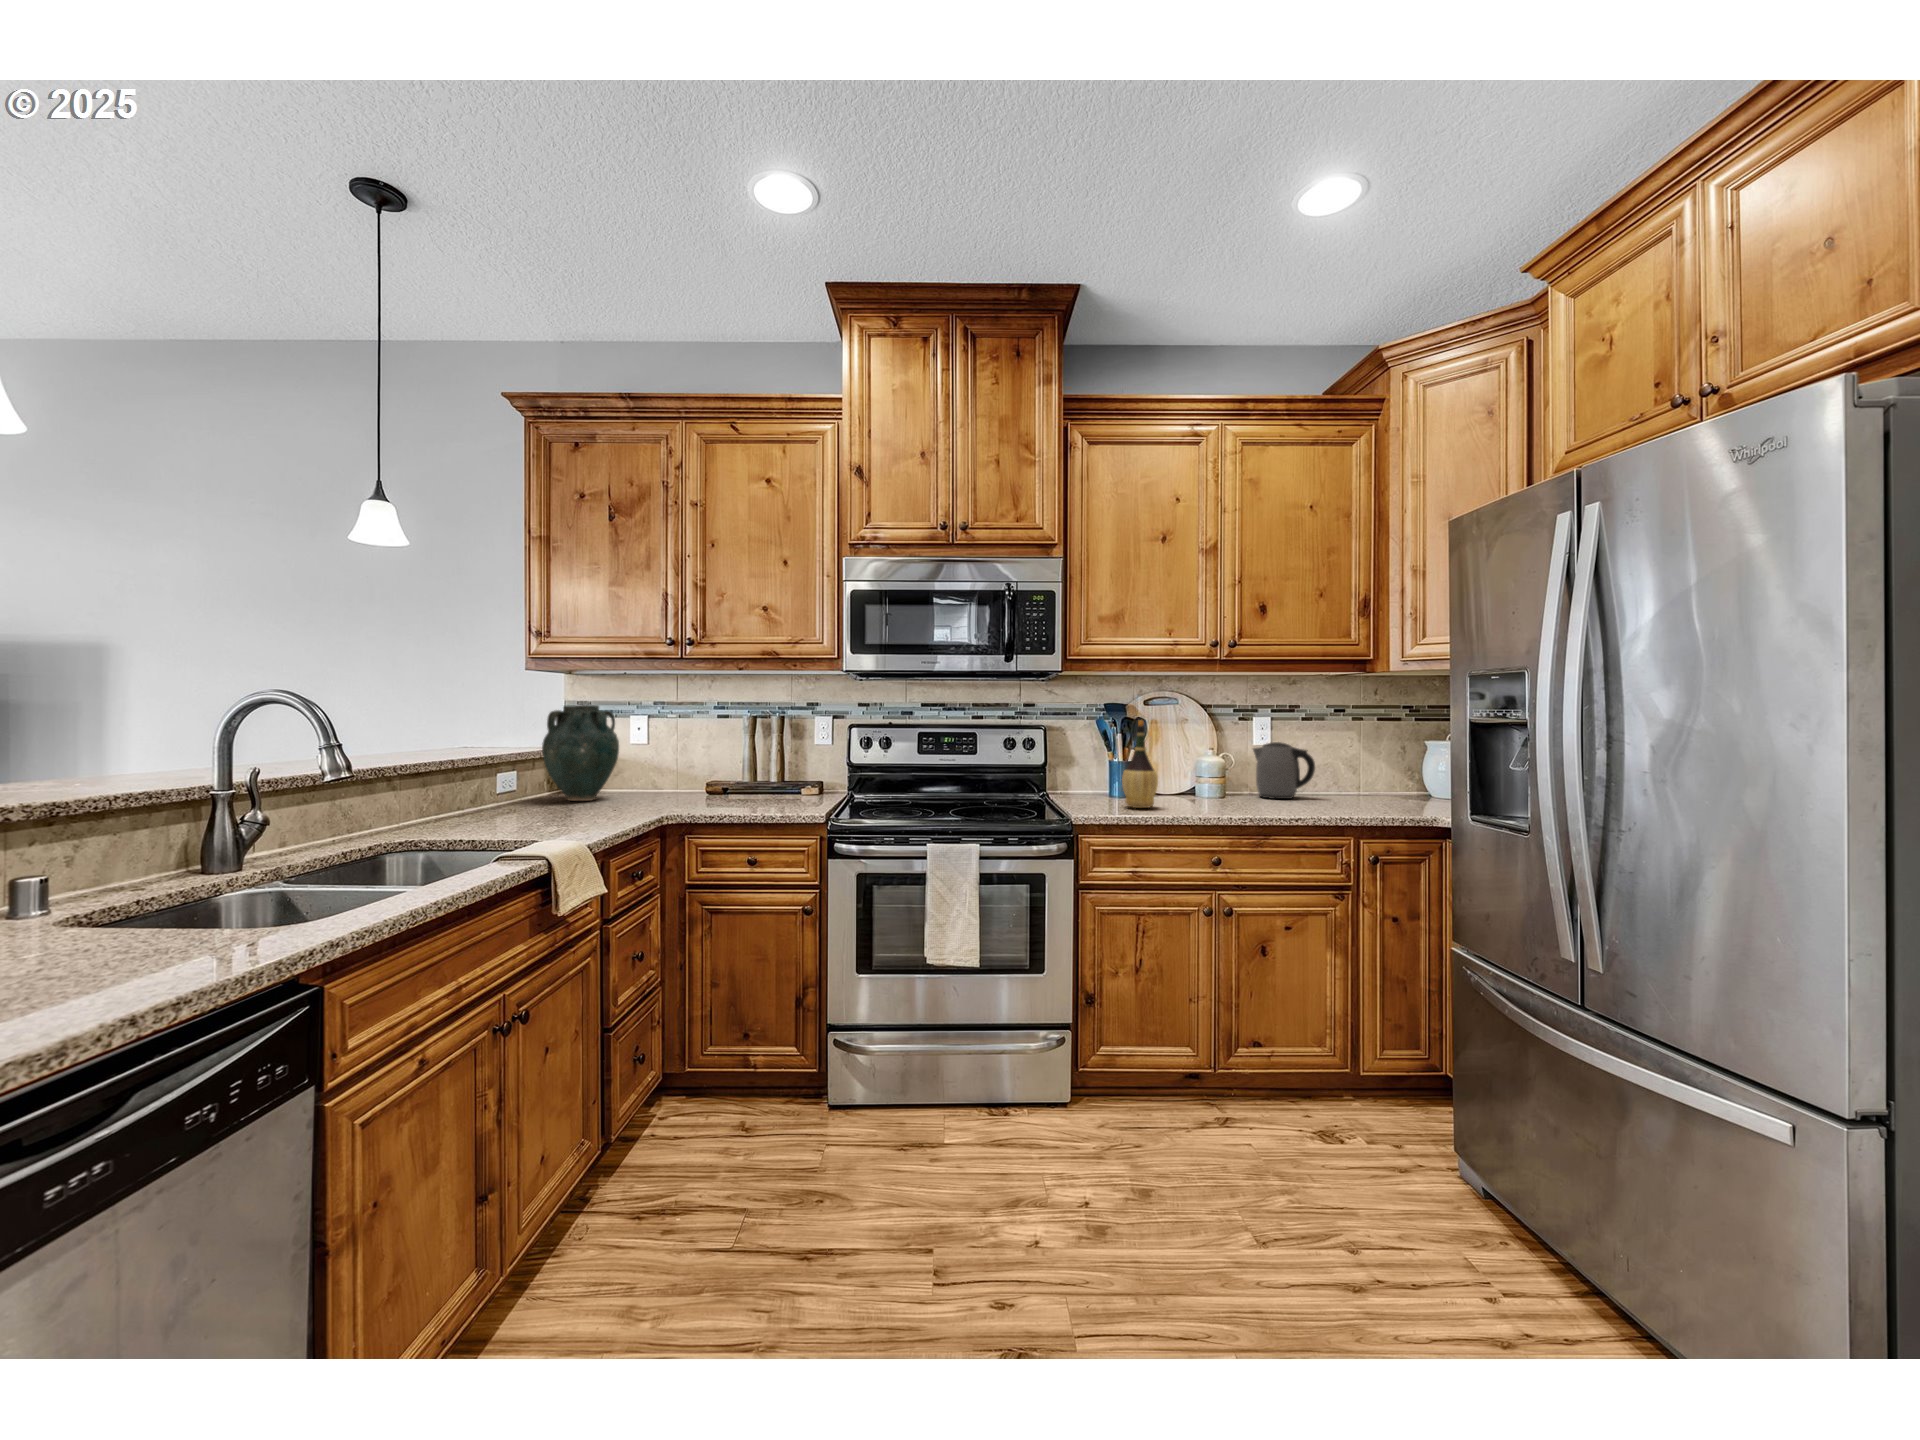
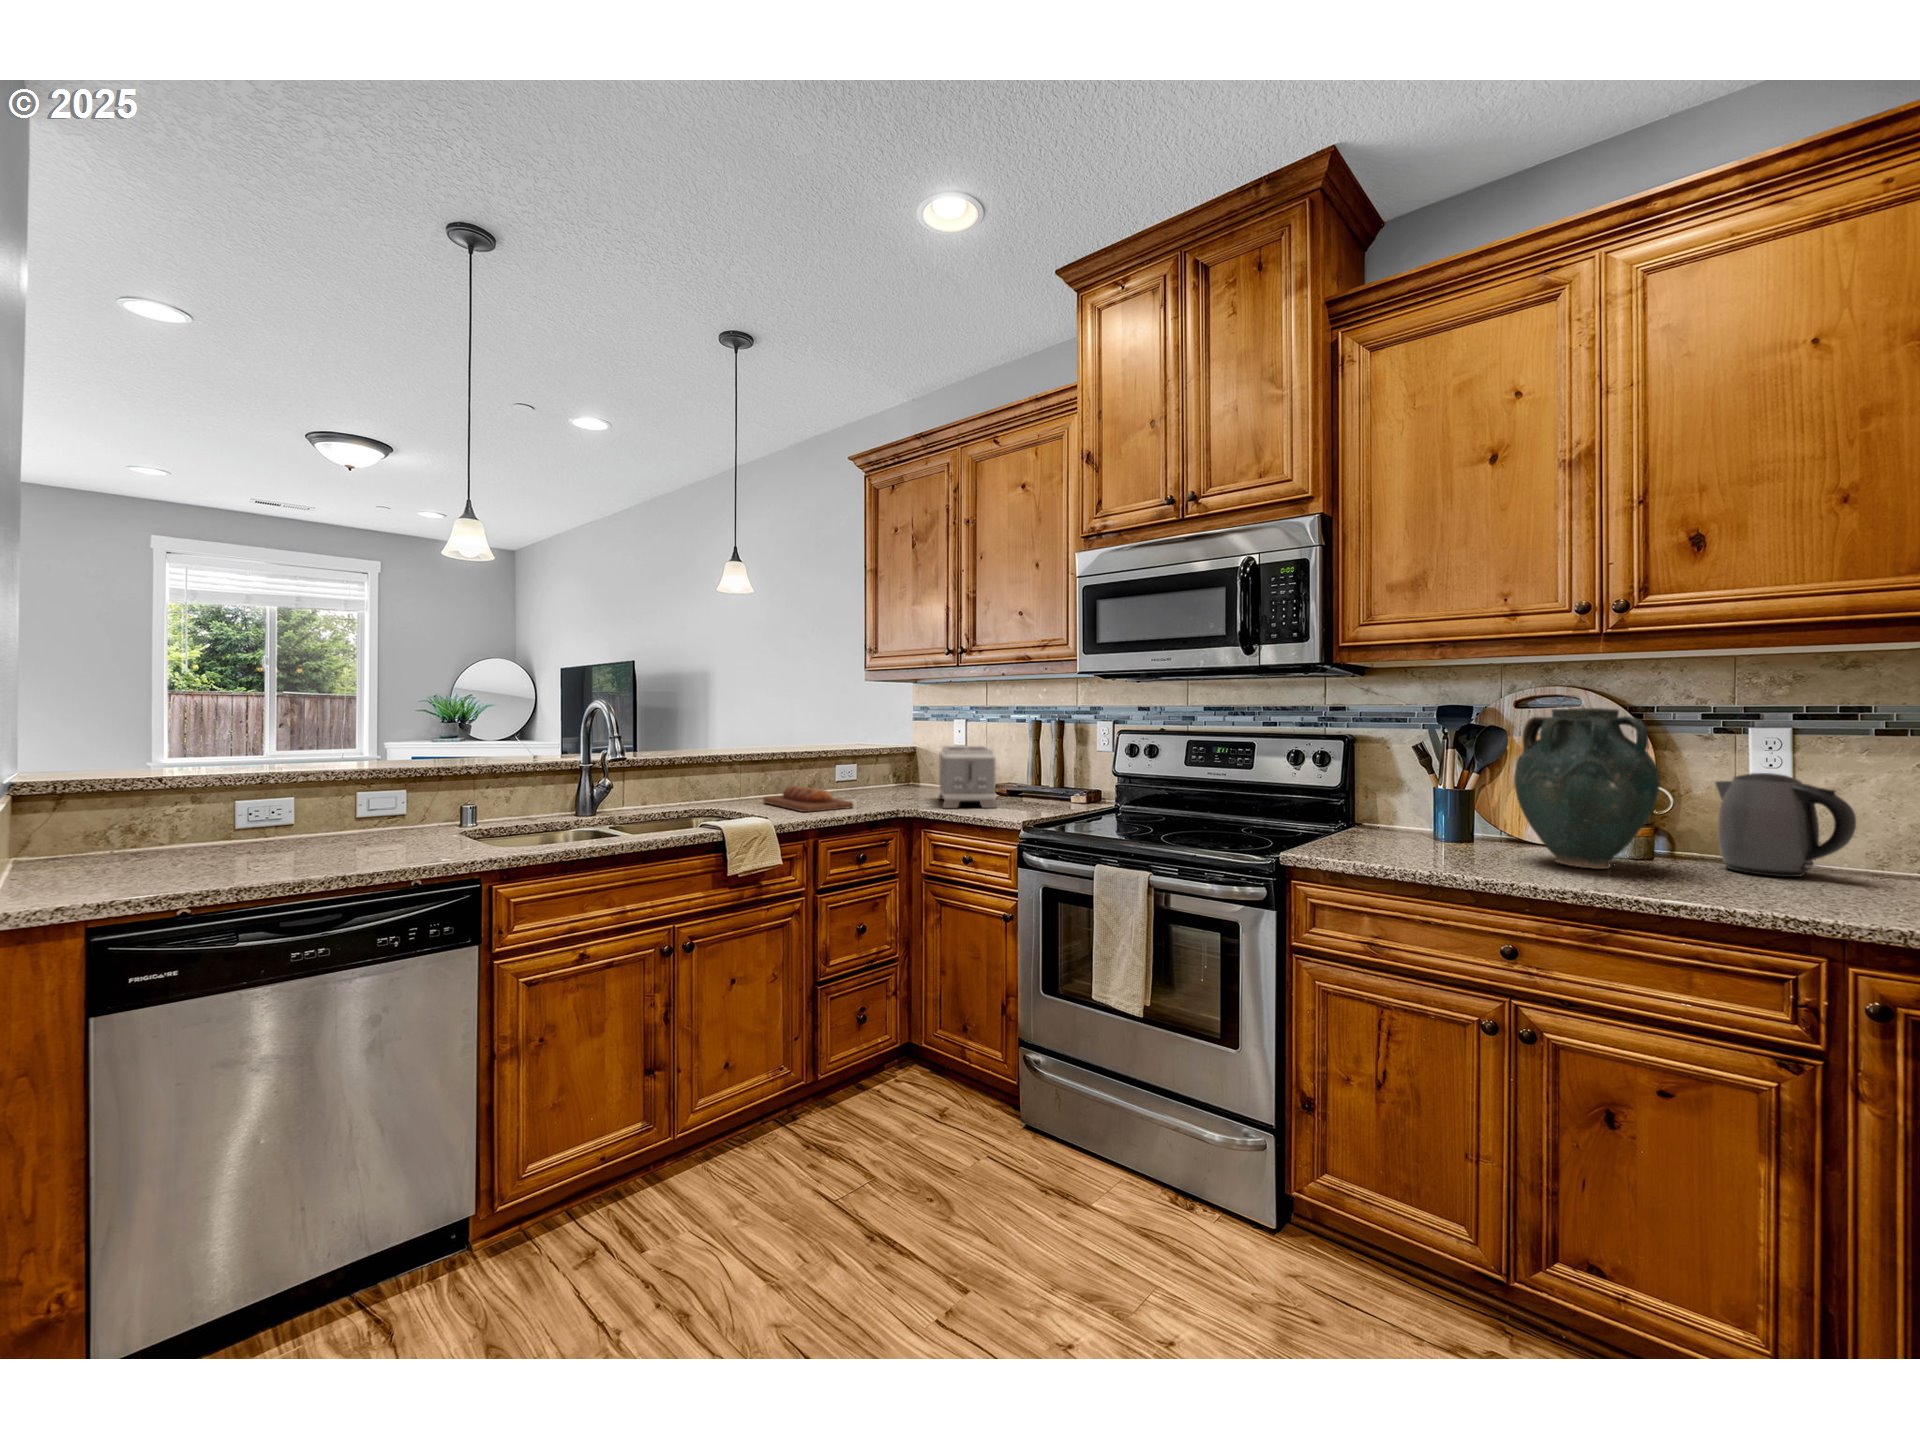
vase: present [542,705,619,801] -> present [1514,708,1660,869]
wine bottle: present [1122,720,1158,808] -> none [1394,730,1452,858]
toaster: none [651,744,746,811] -> present [939,746,996,808]
bread loaf: none [436,802,587,831] -> present [763,786,853,812]

